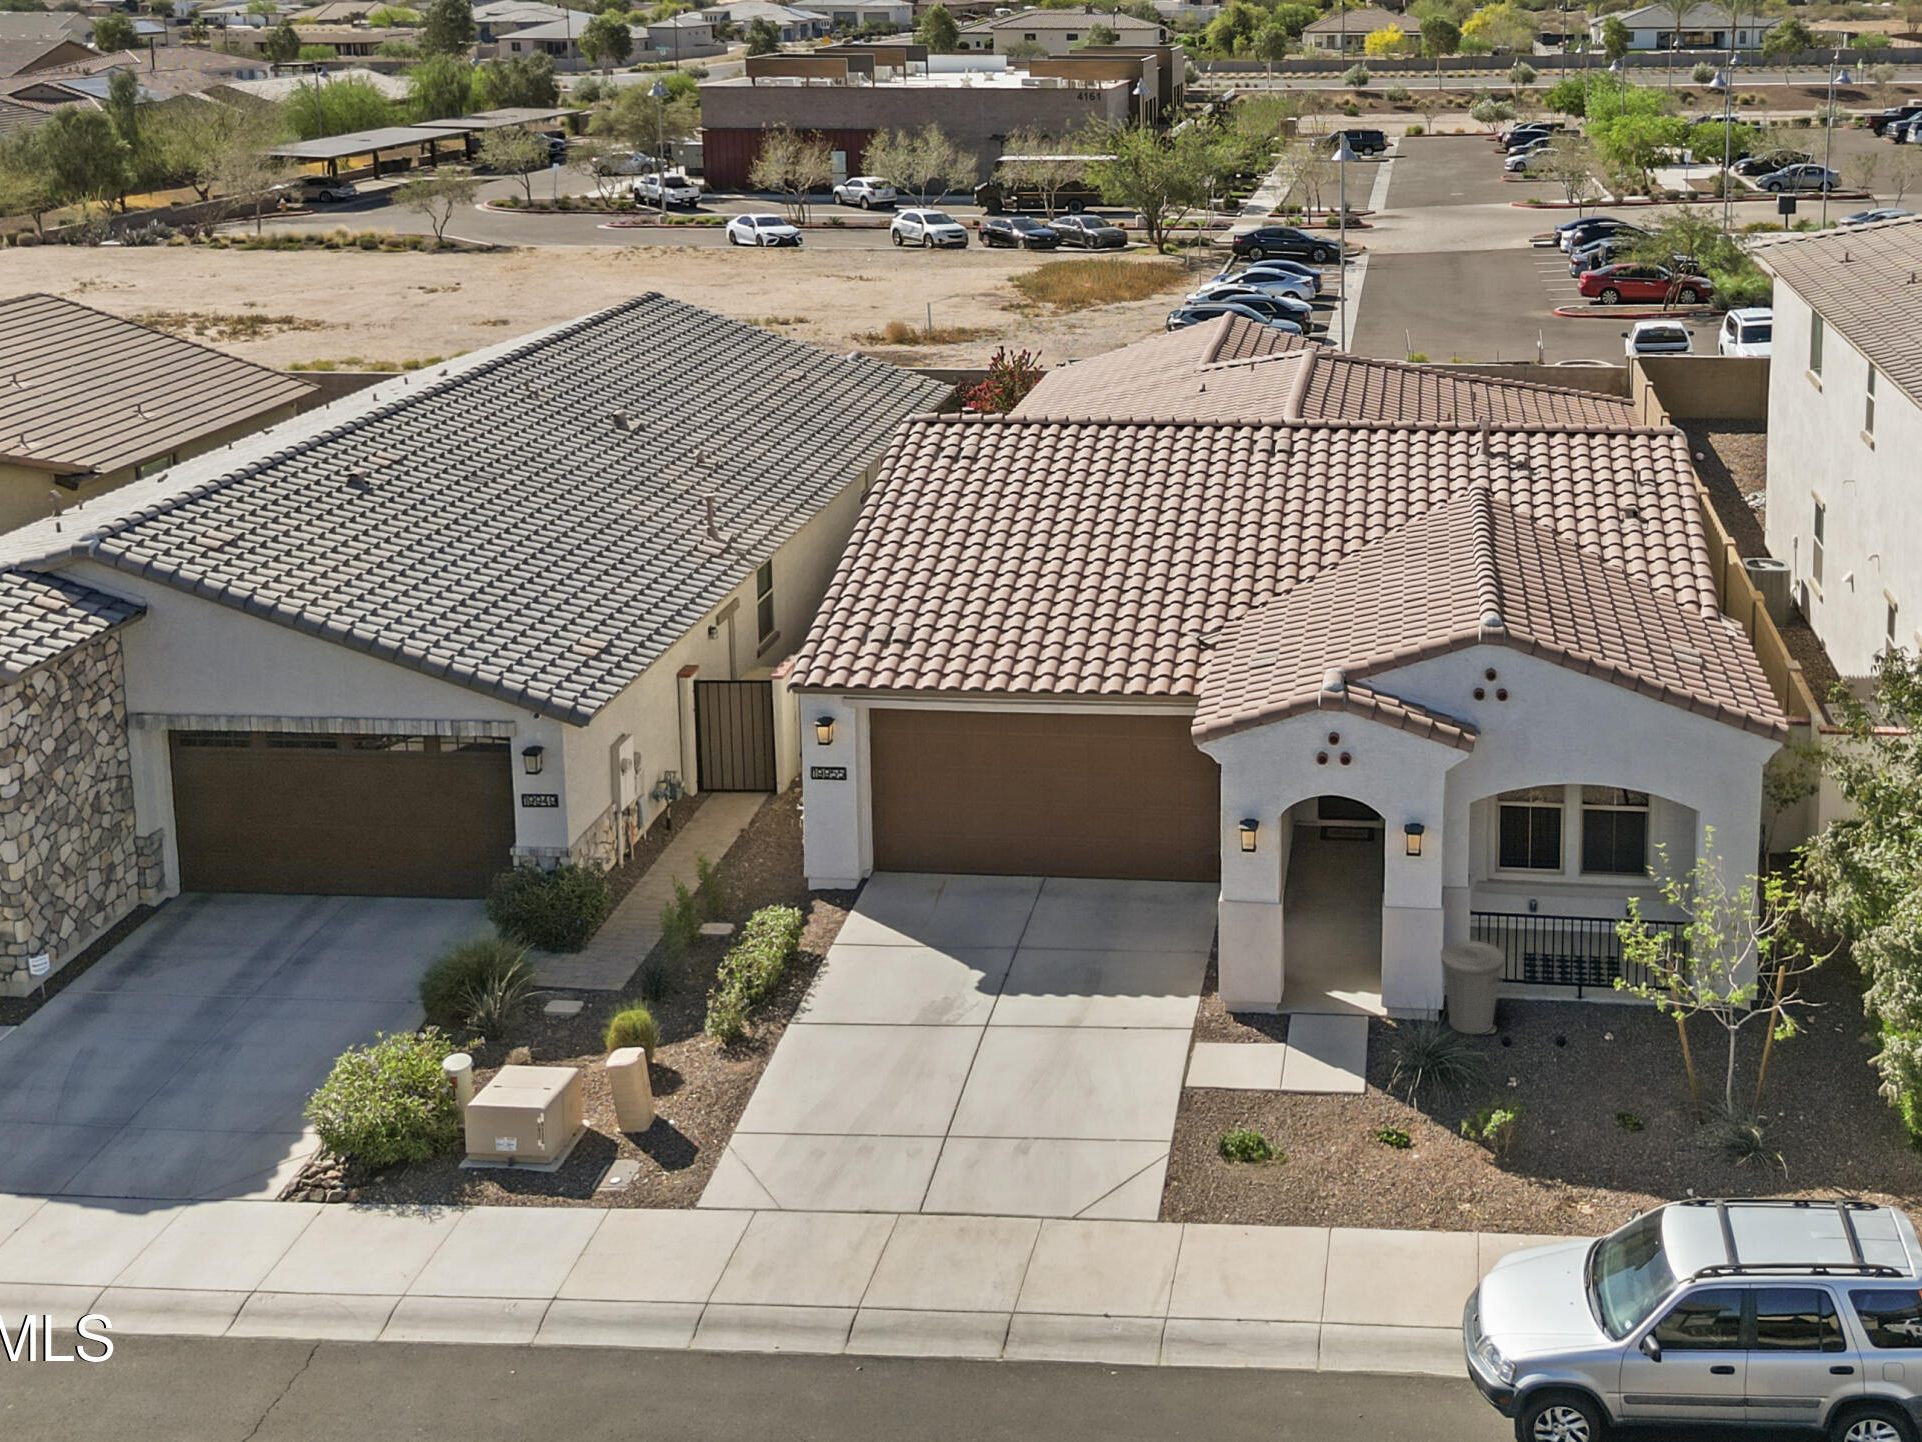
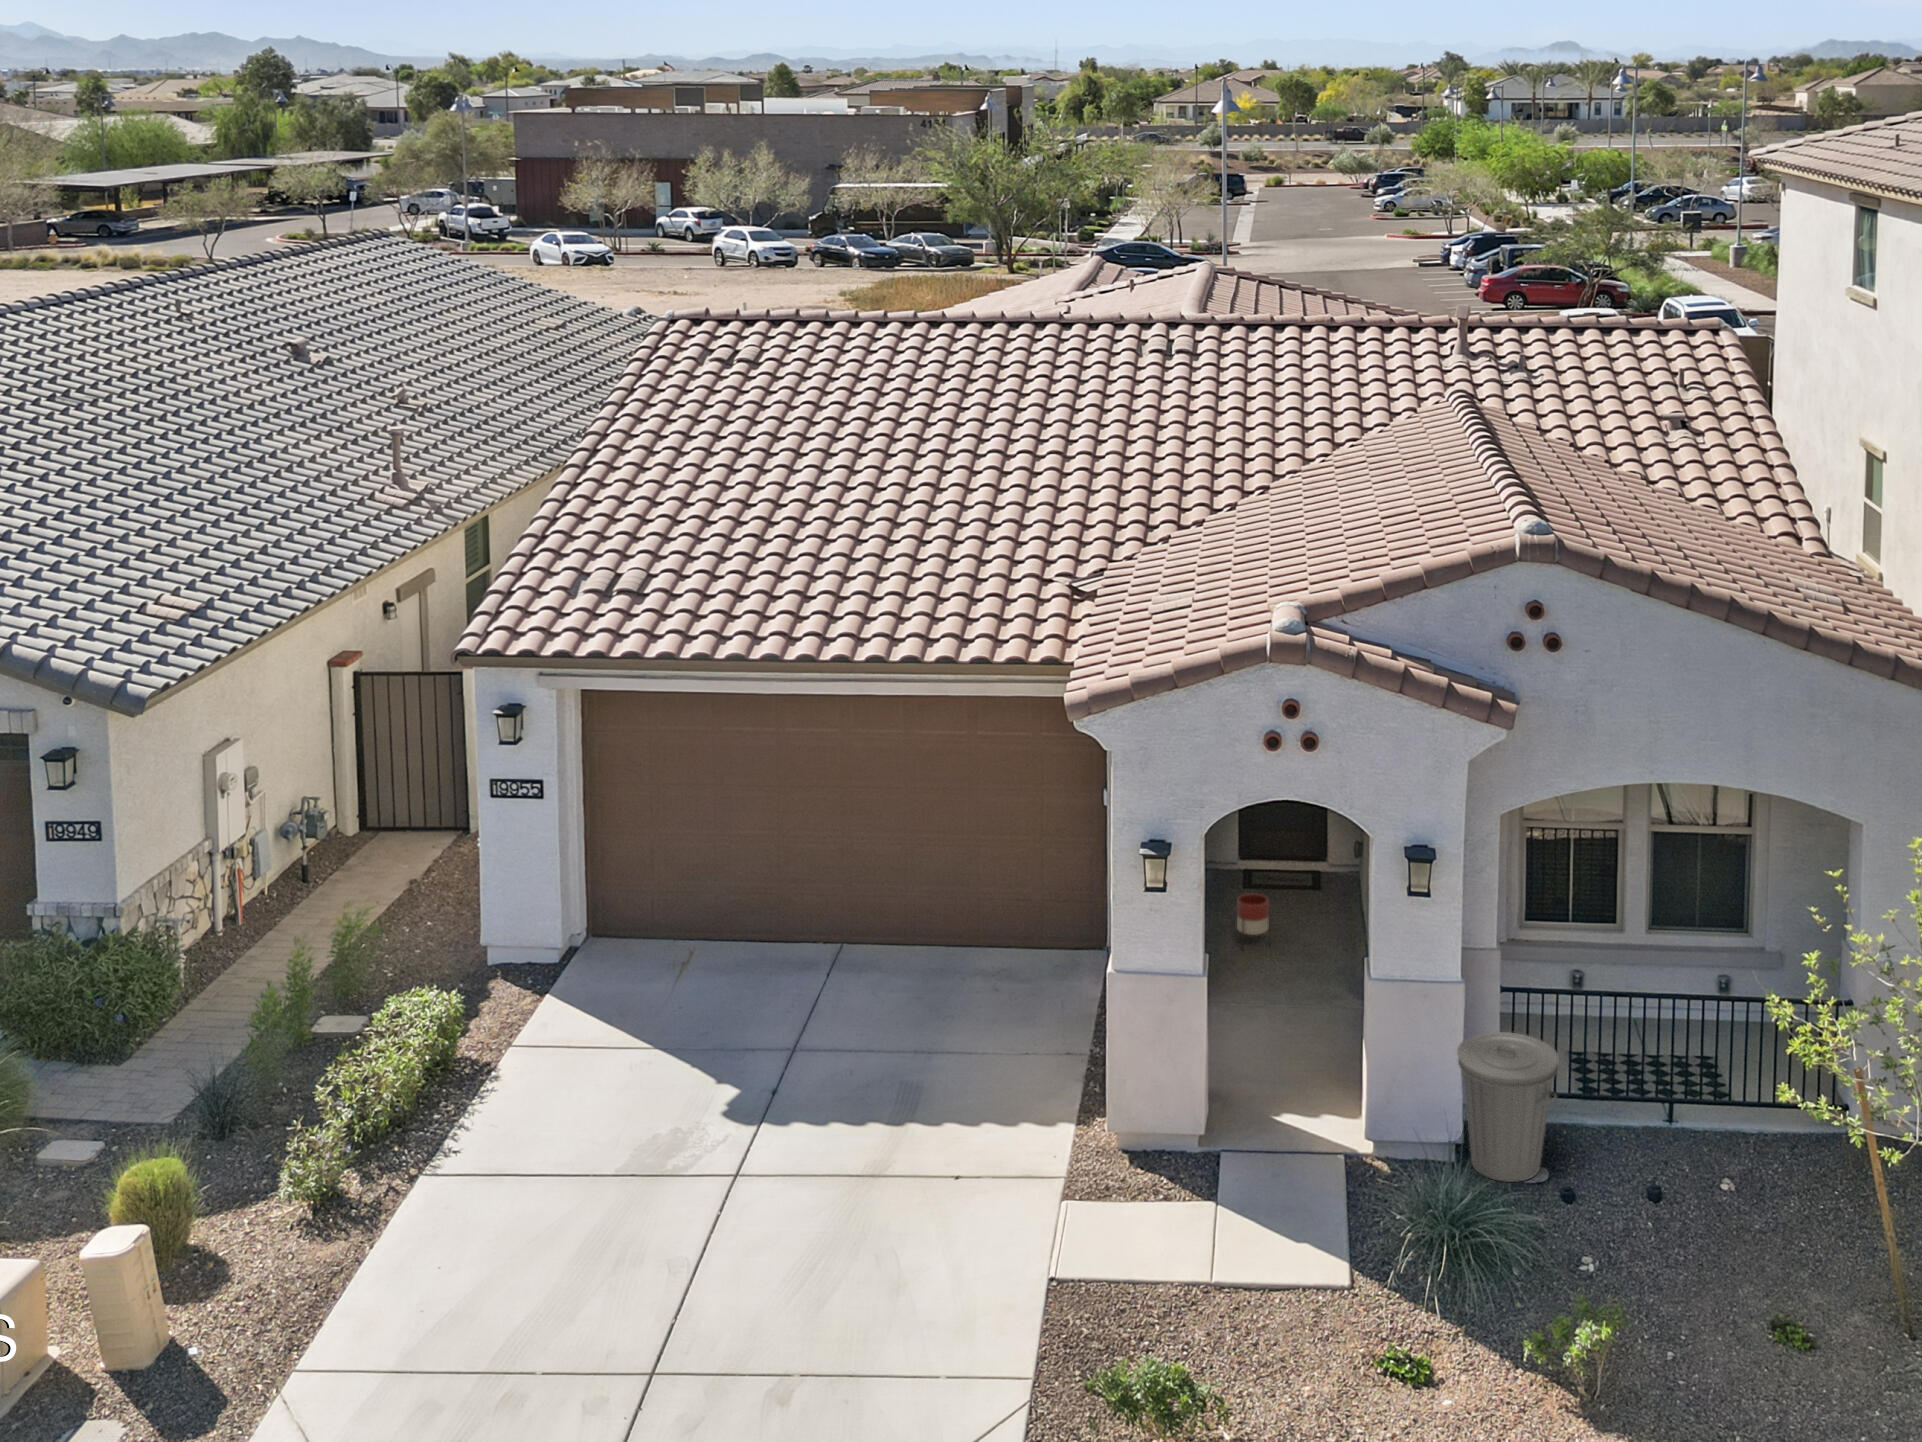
planter: none [1310,845,1333,884] -> present [1237,893,1270,936]

